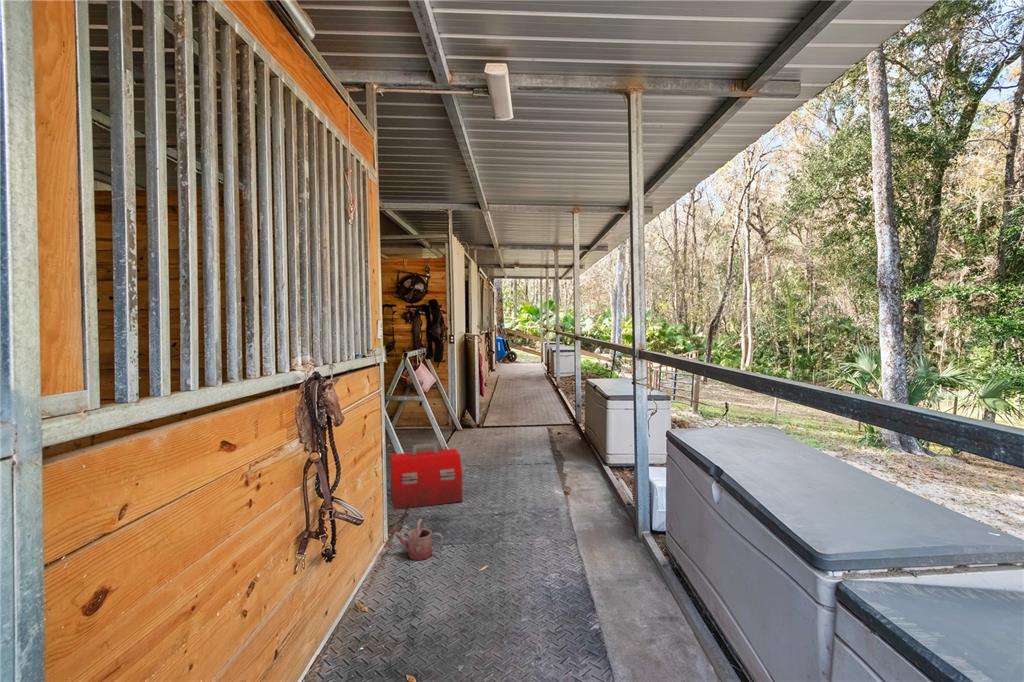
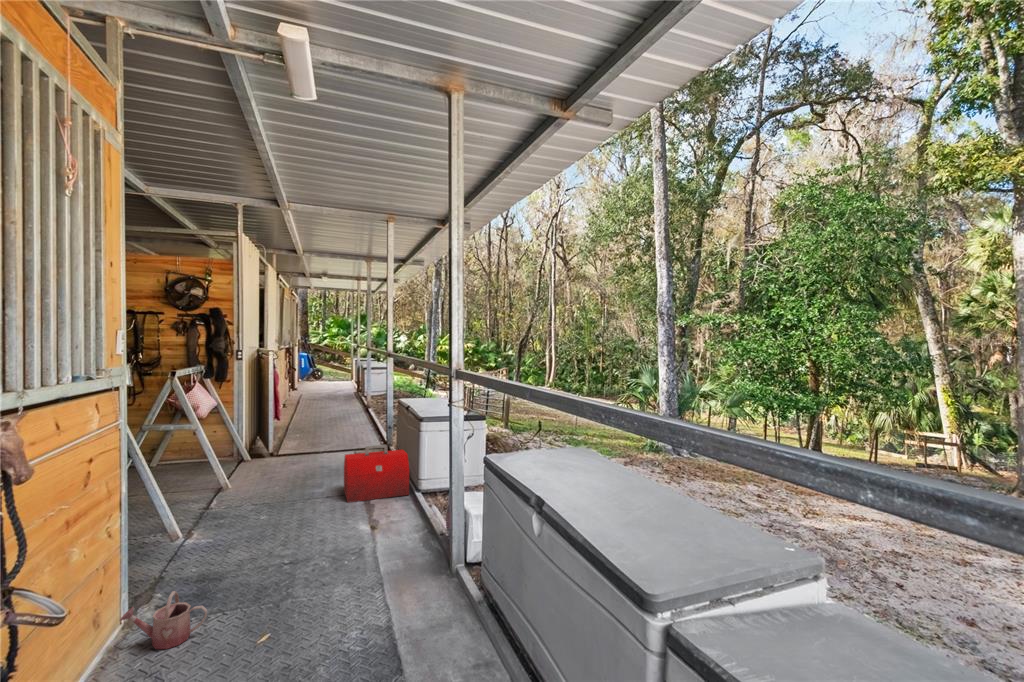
toolbox: present [390,444,463,510] -> present [344,445,409,503]

